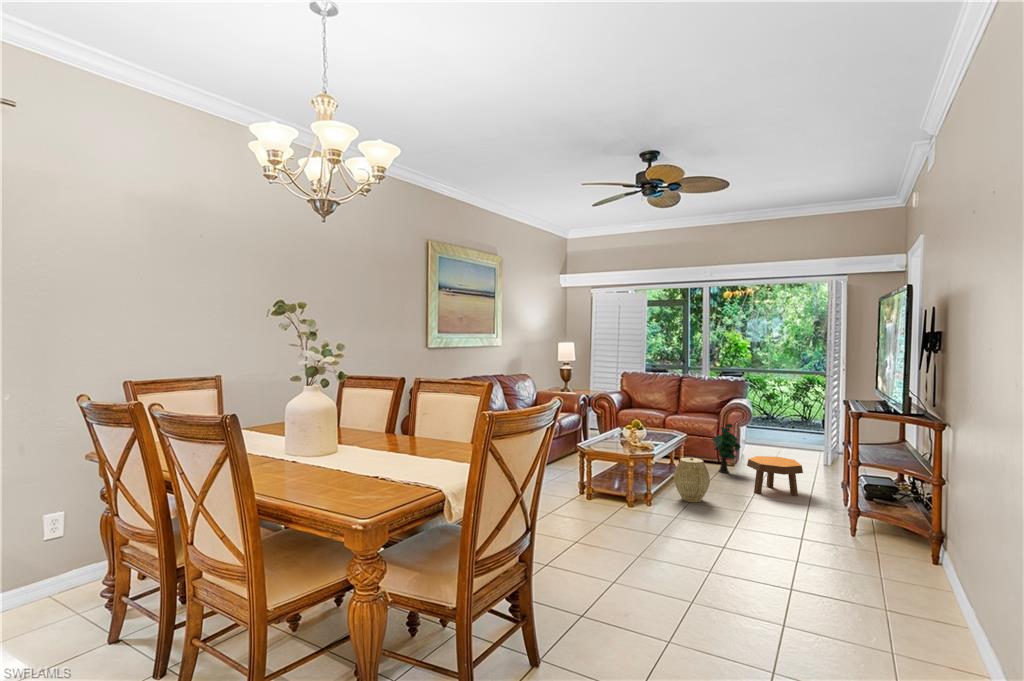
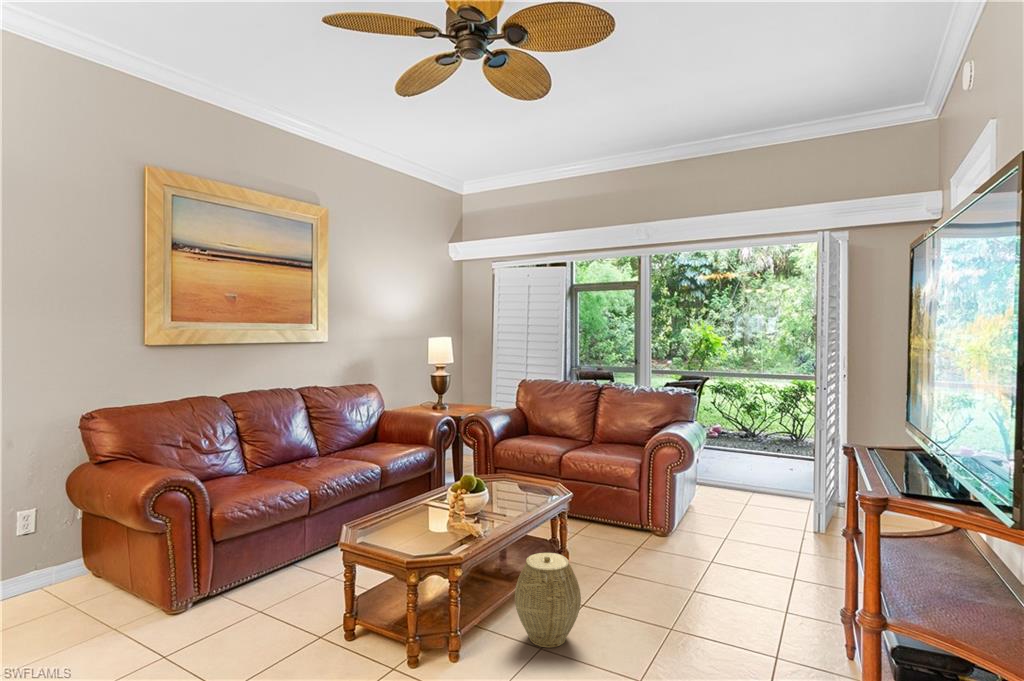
decorative plant: present [712,424,741,473] -> none [623,469,673,553]
footstool: present [747,456,803,496] -> none [667,535,766,623]

